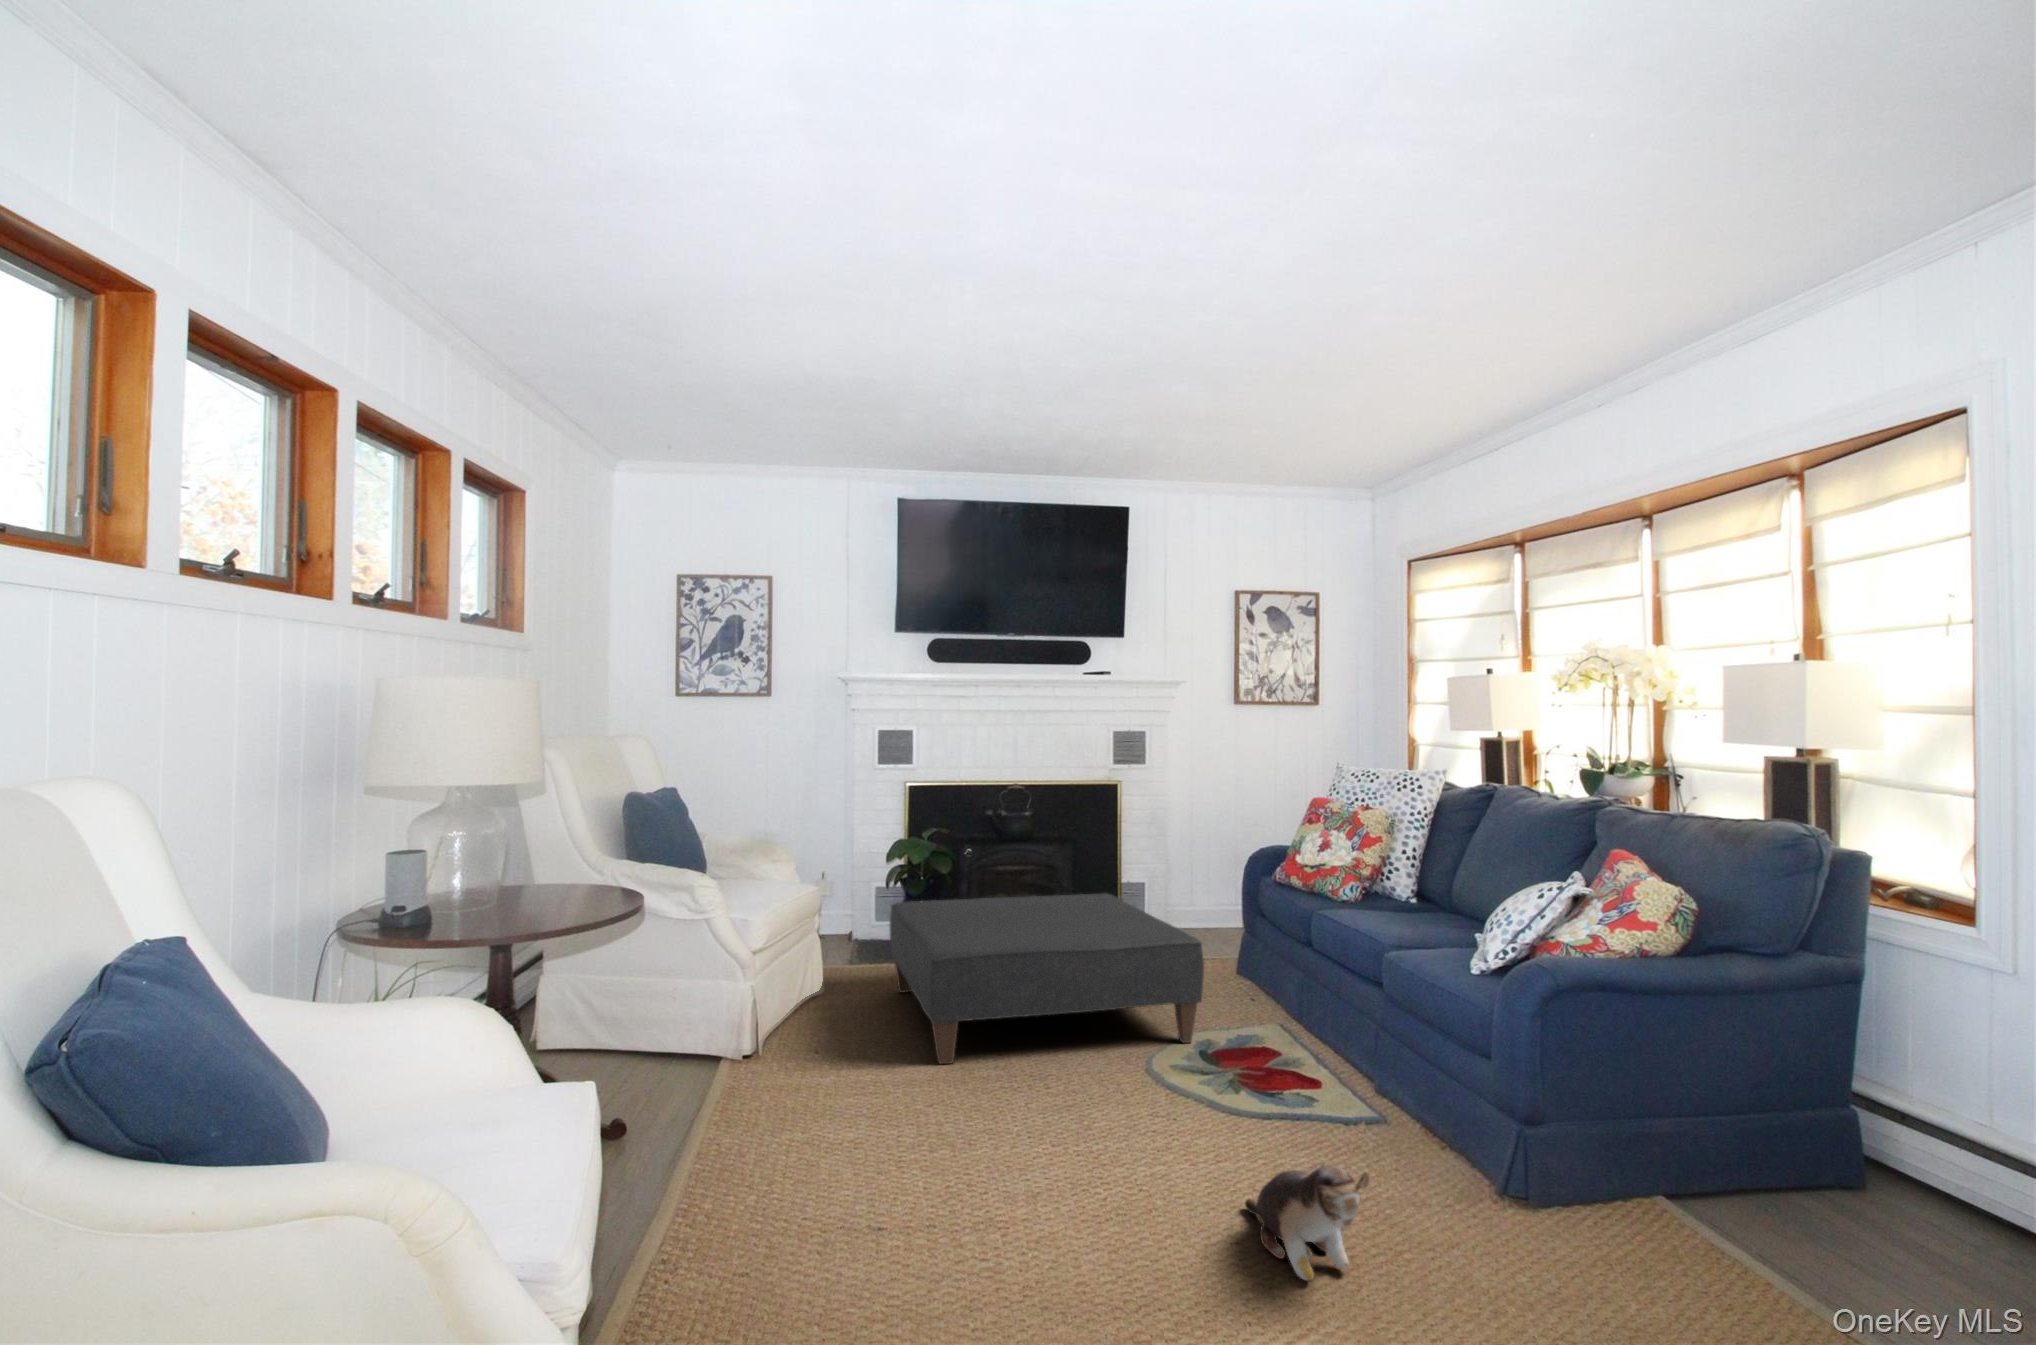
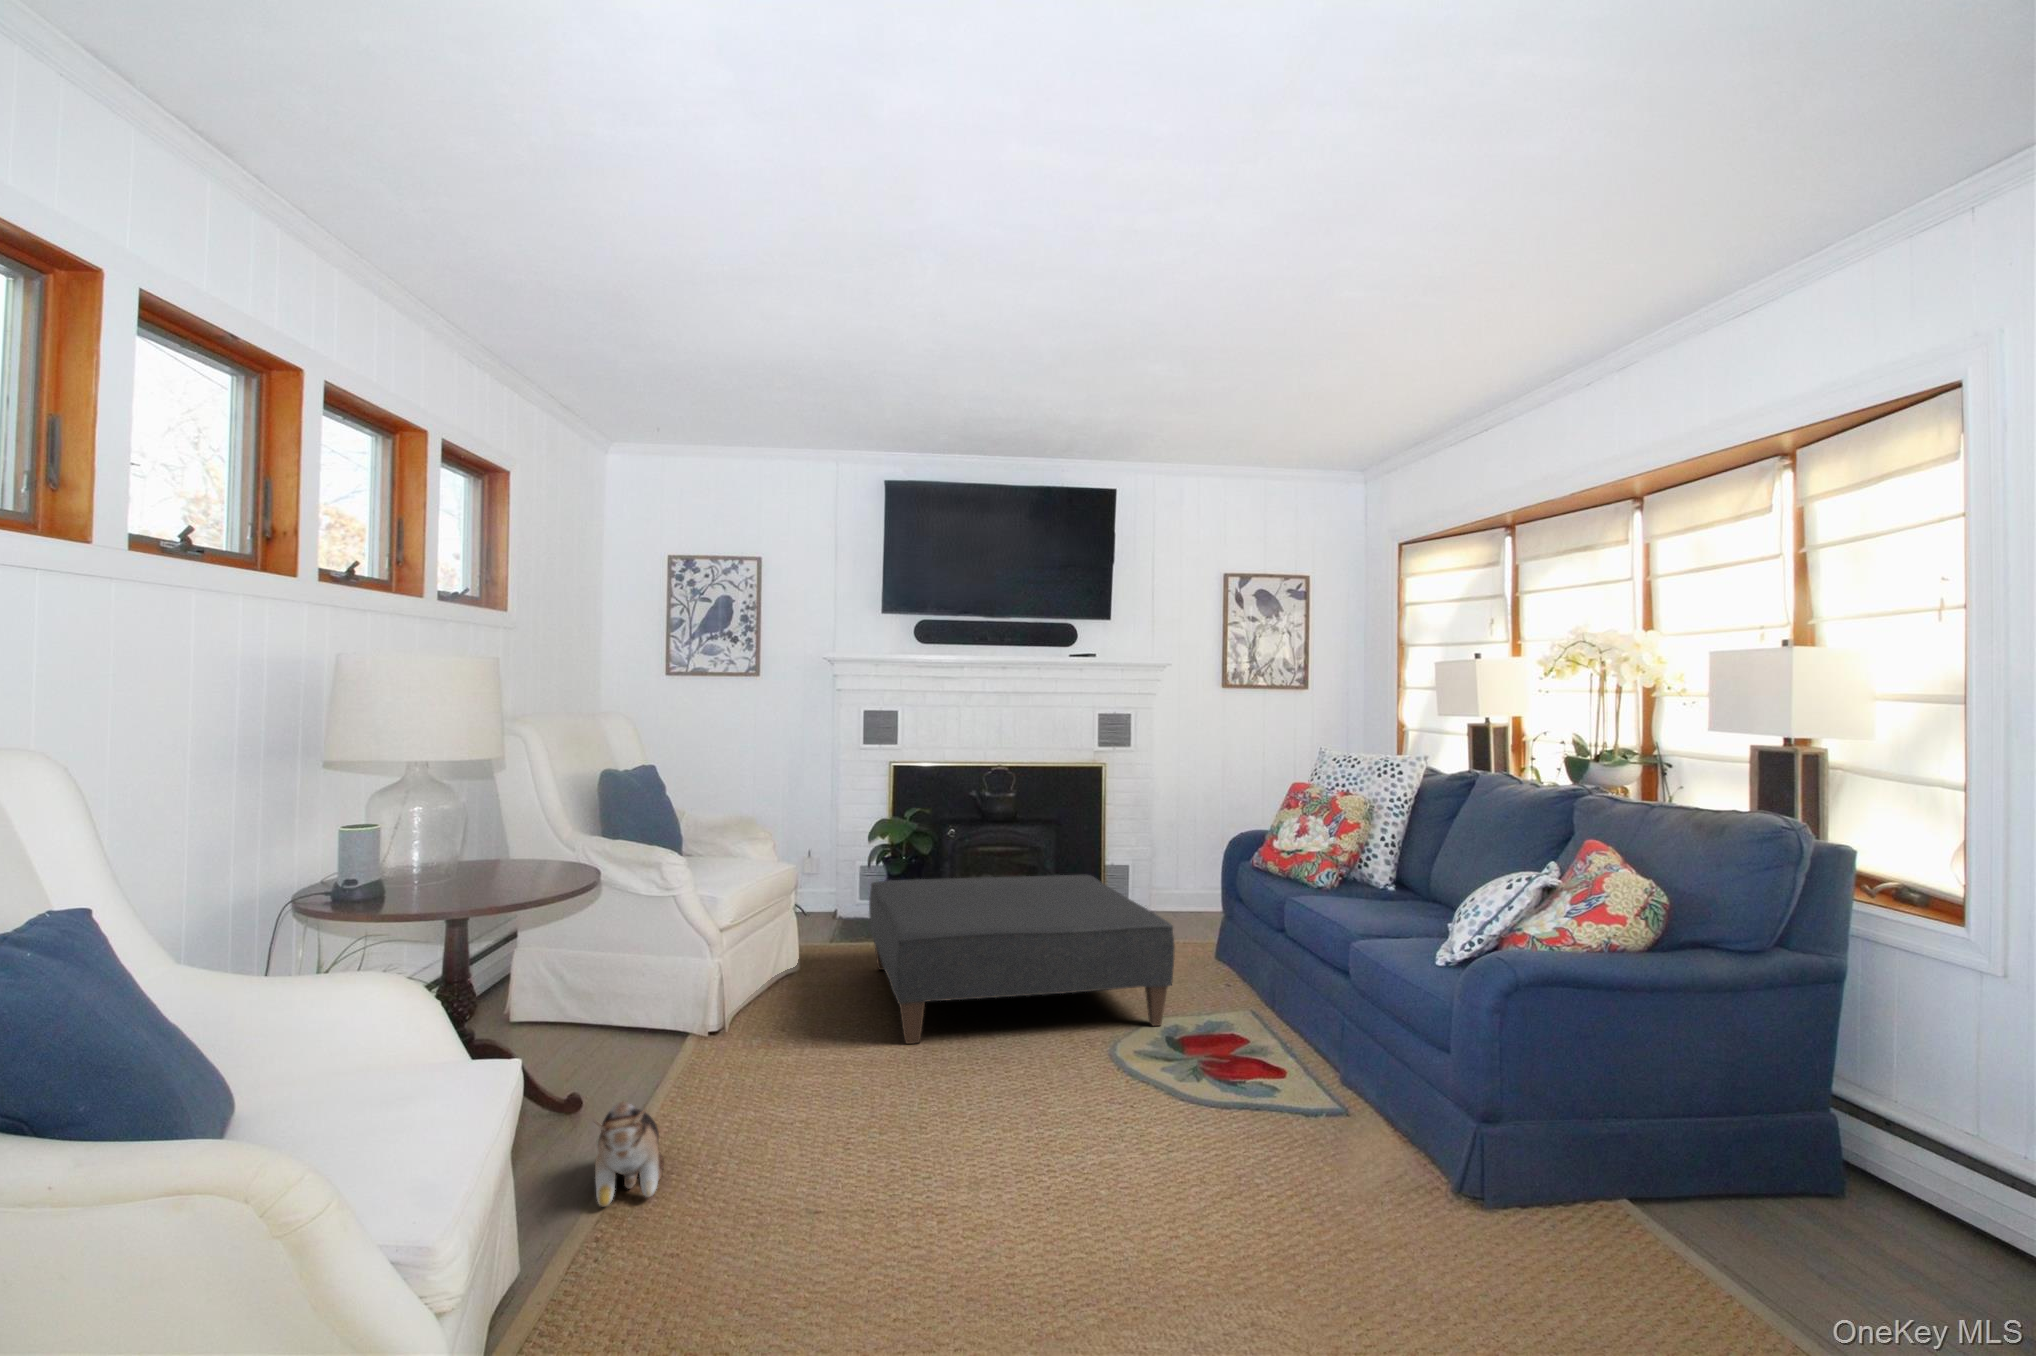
plush toy: present [1245,1164,1369,1280] -> present [594,1102,664,1207]

